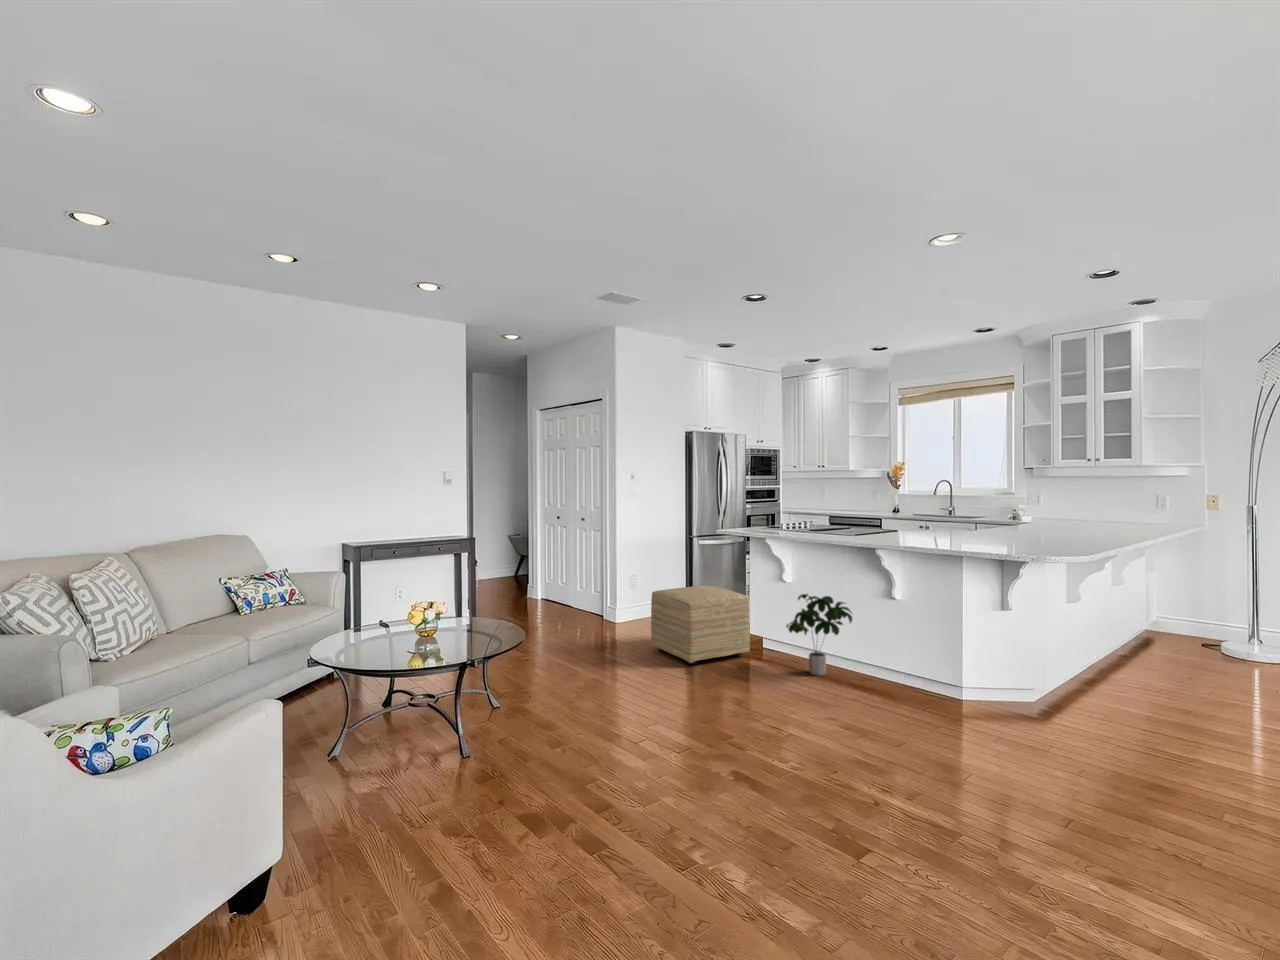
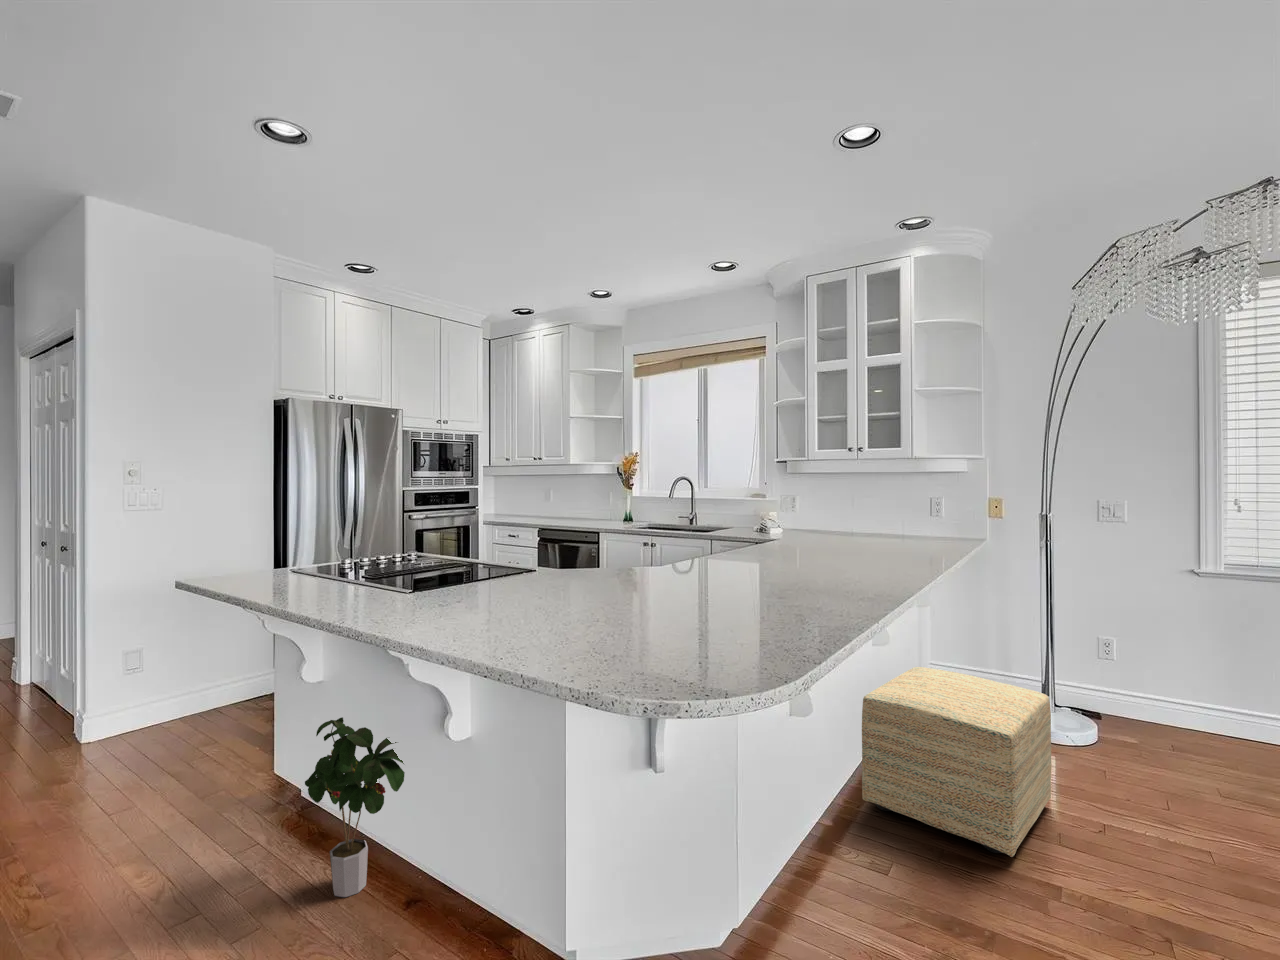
ottoman: present [651,586,750,664] -> present [862,667,1052,857]

